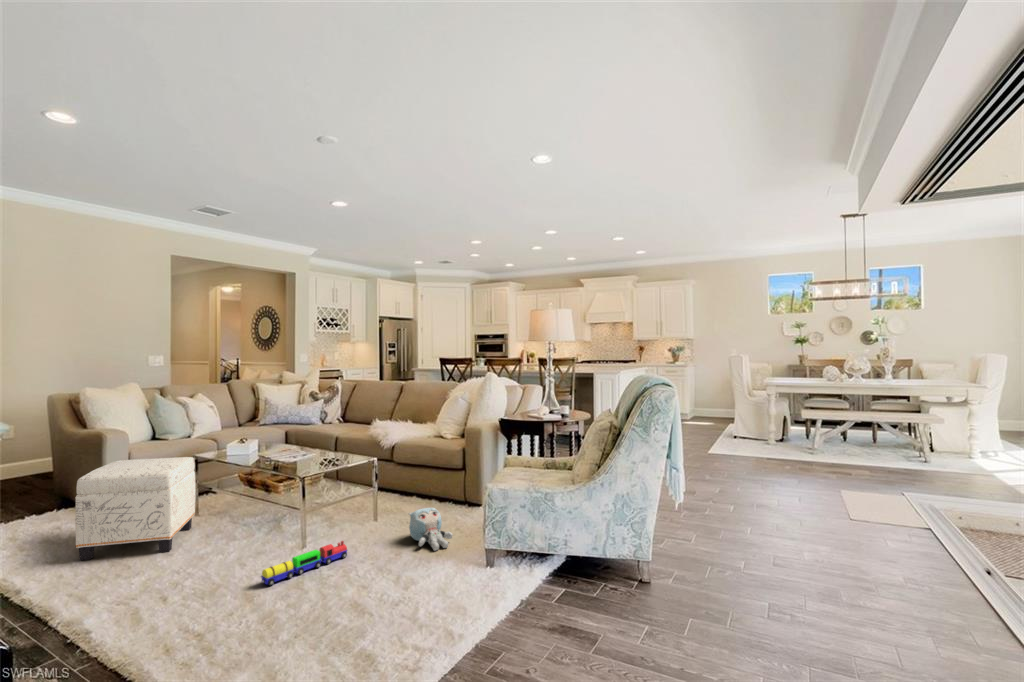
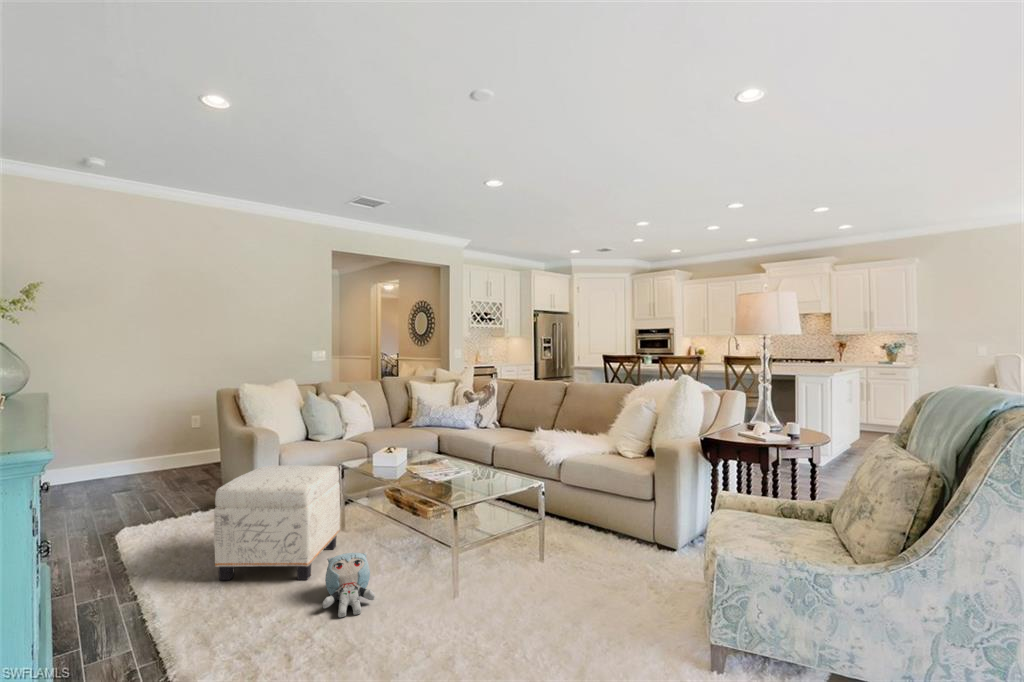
plush toy: present [409,508,453,551] -> present [323,552,375,617]
toy train: present [261,541,347,586] -> none [399,597,508,660]

